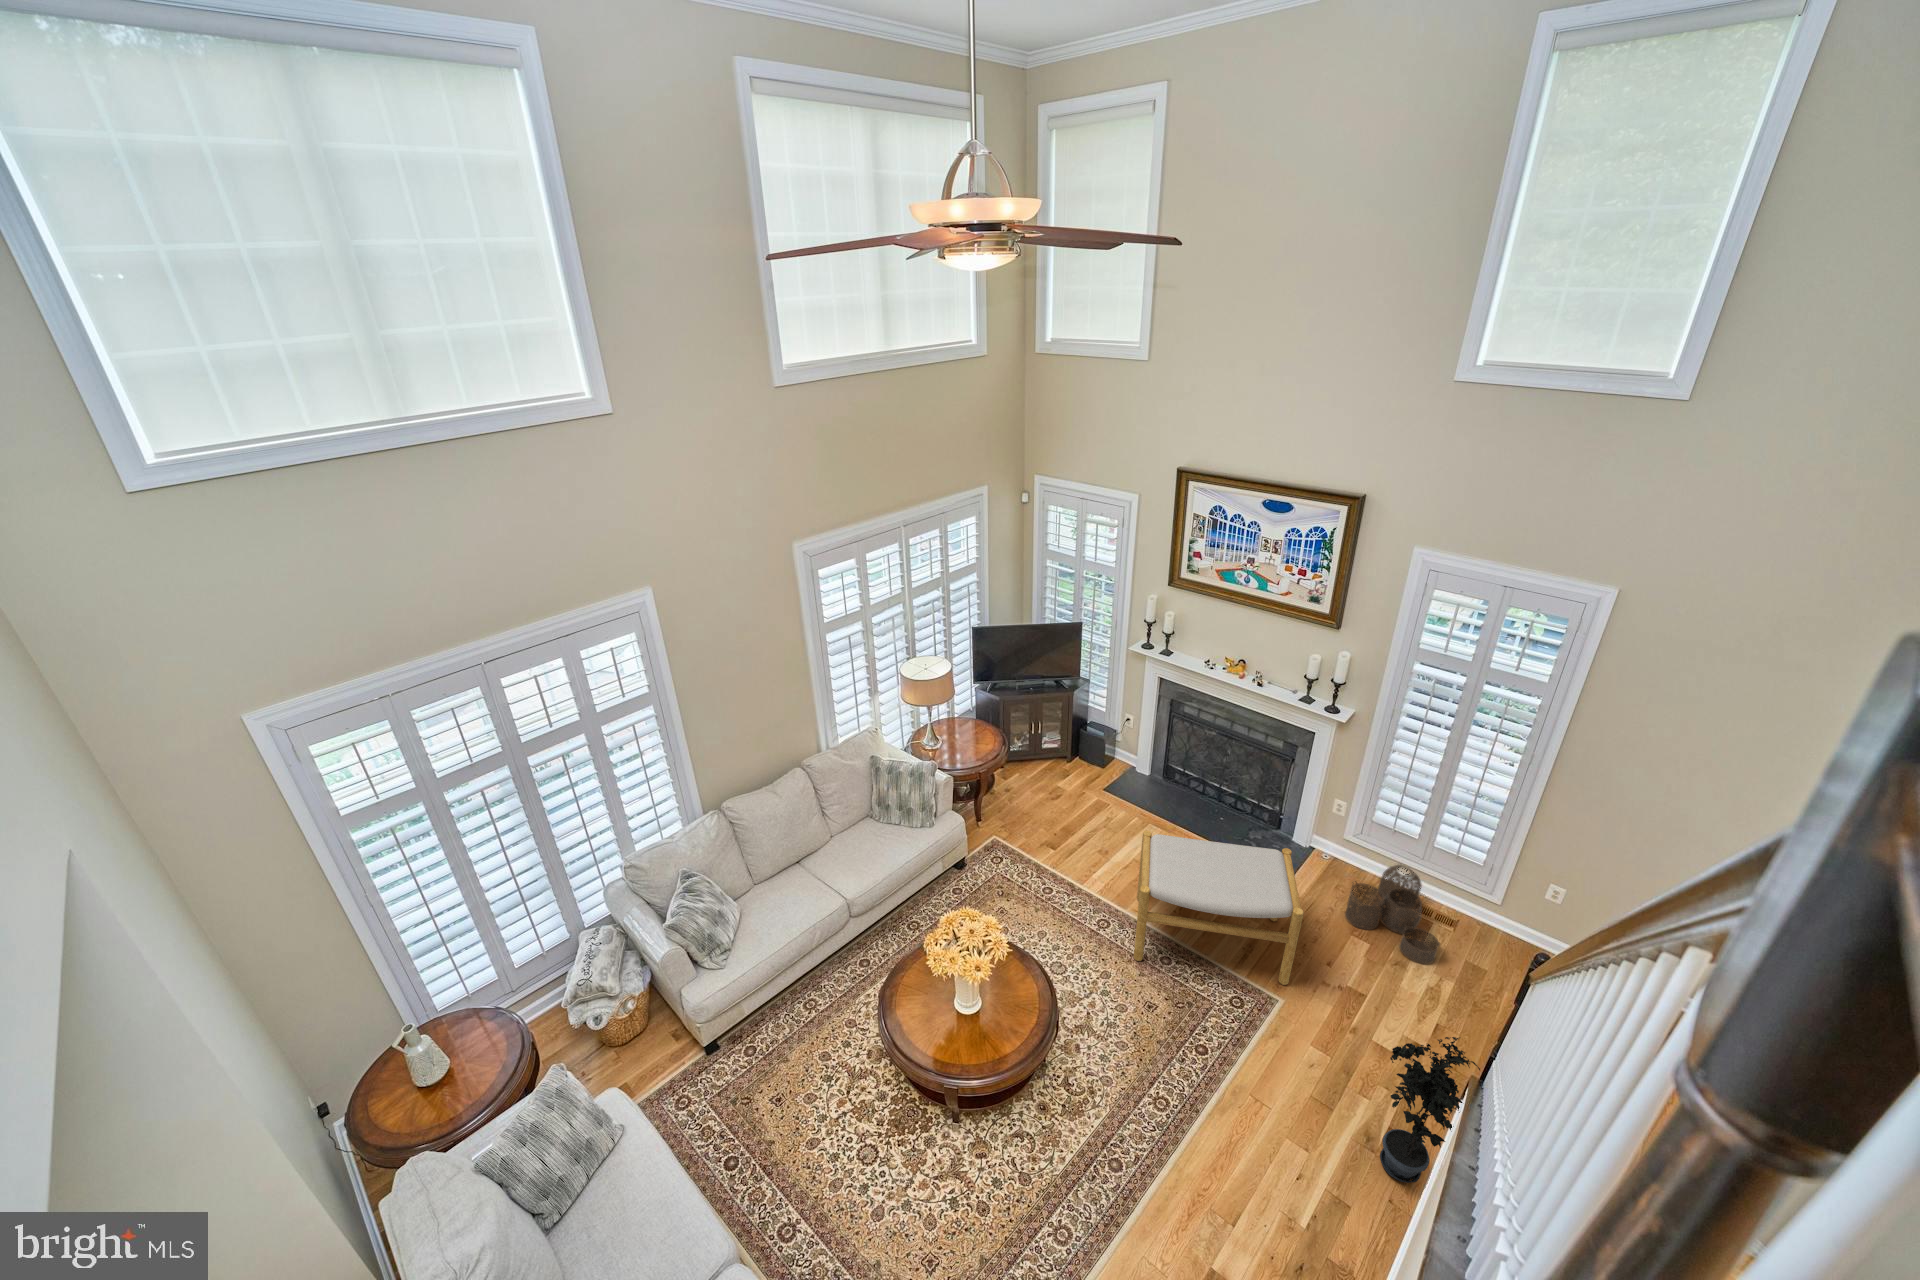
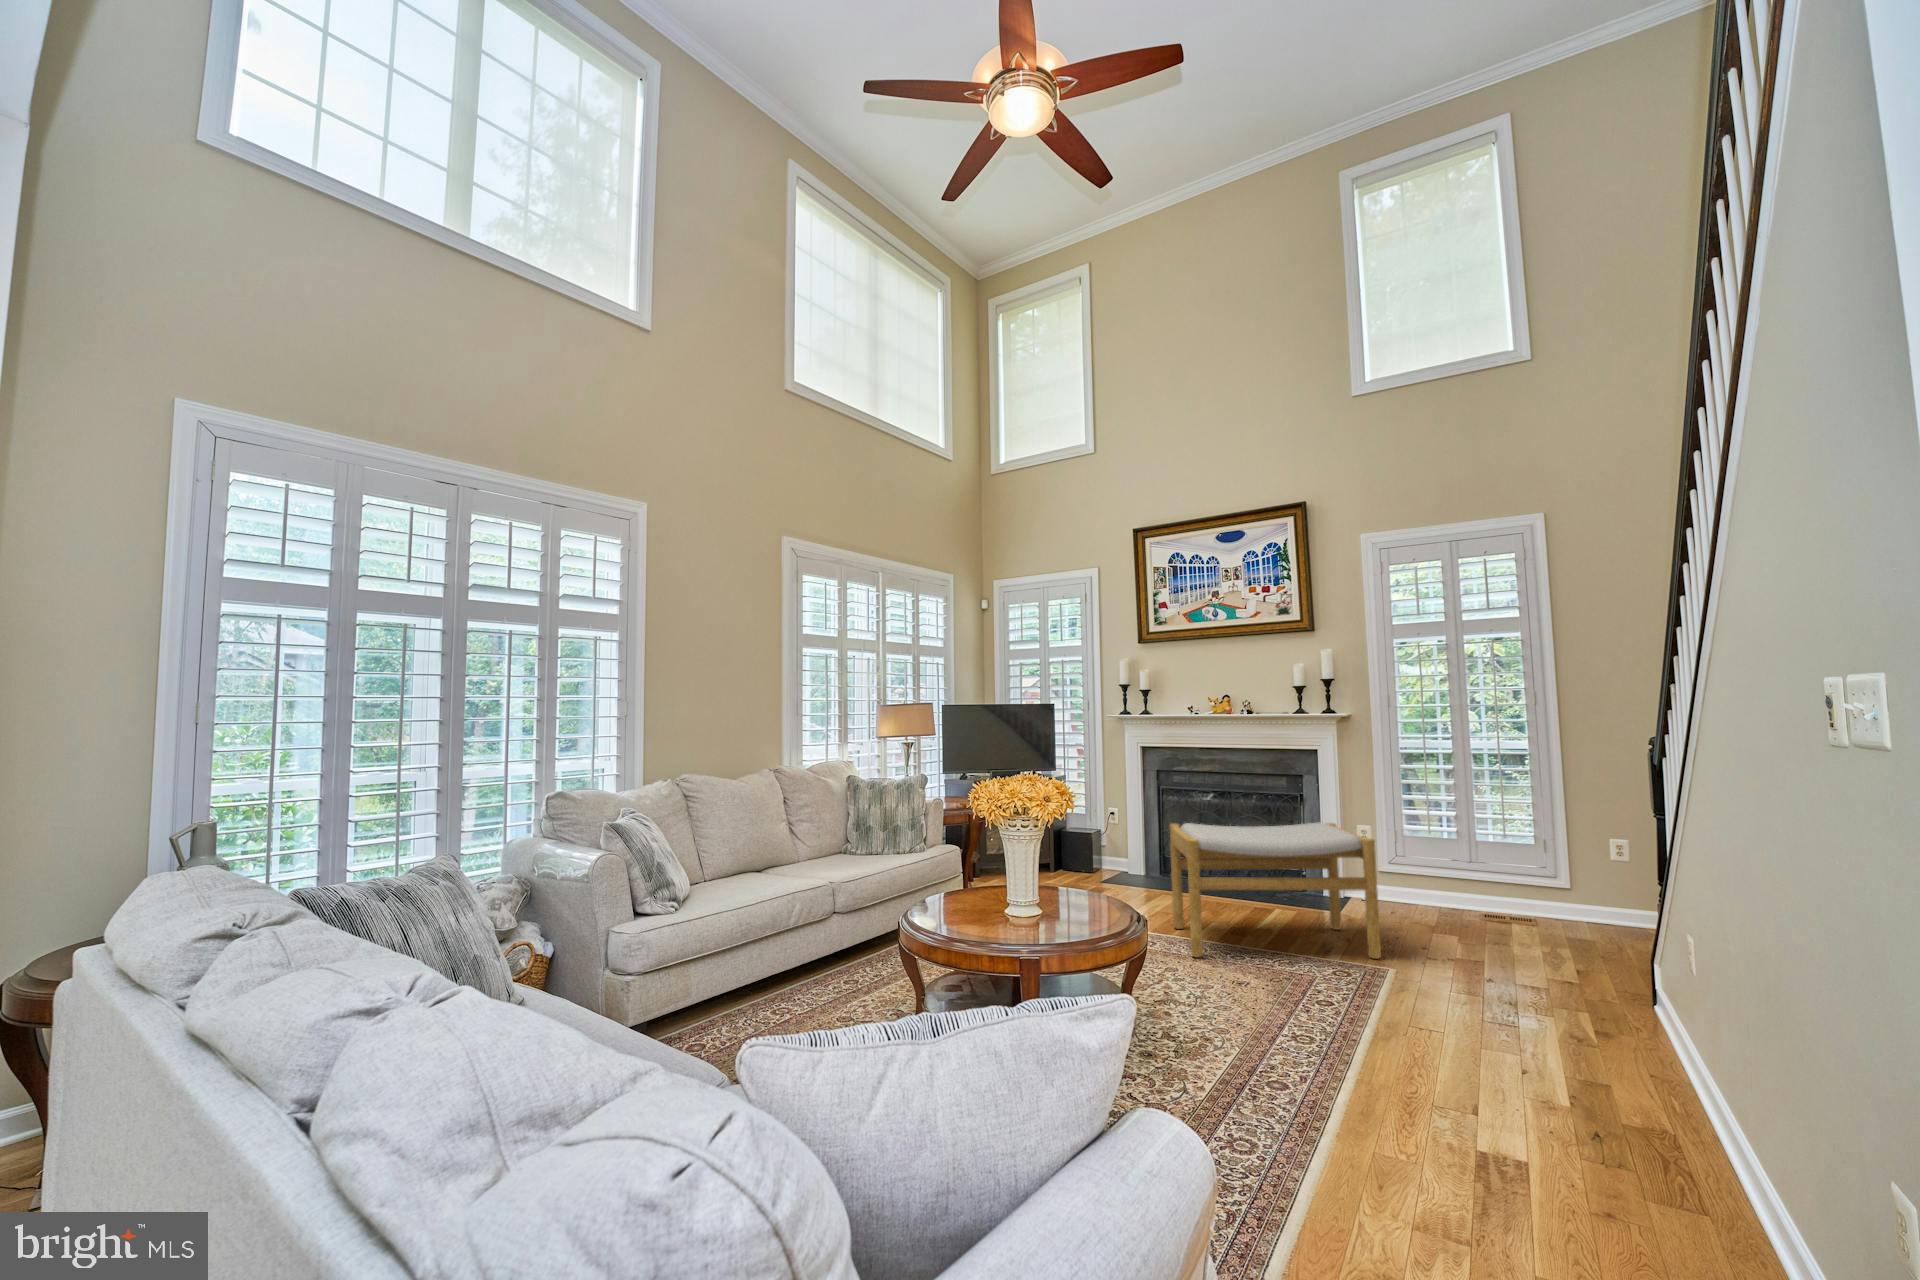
woven basket: present [1345,865,1440,964] -> none [1407,869,1528,940]
potted plant: present [1380,1037,1480,1183] -> none [1534,820,1659,1052]

